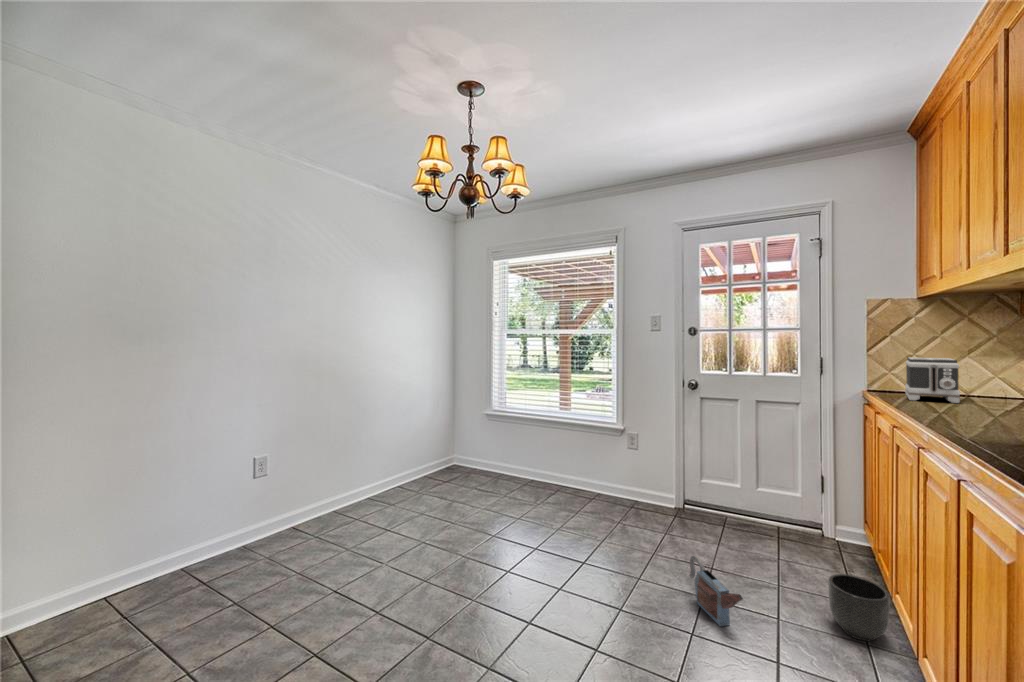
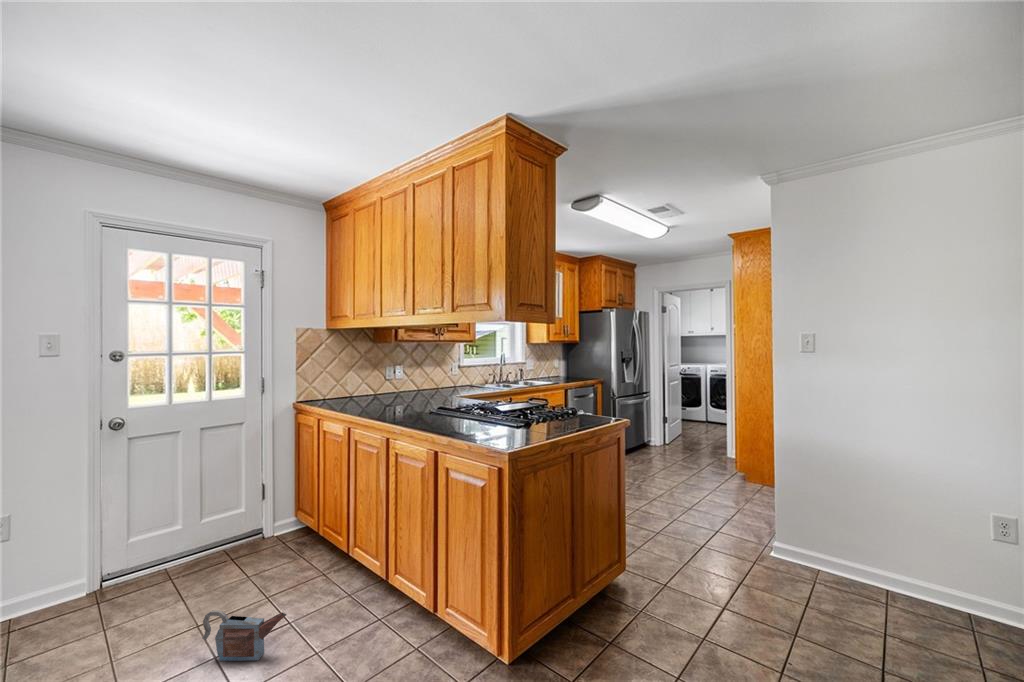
toaster: present [905,358,960,403] -> none [319,373,359,406]
planter: present [828,574,890,641] -> none [321,547,360,596]

